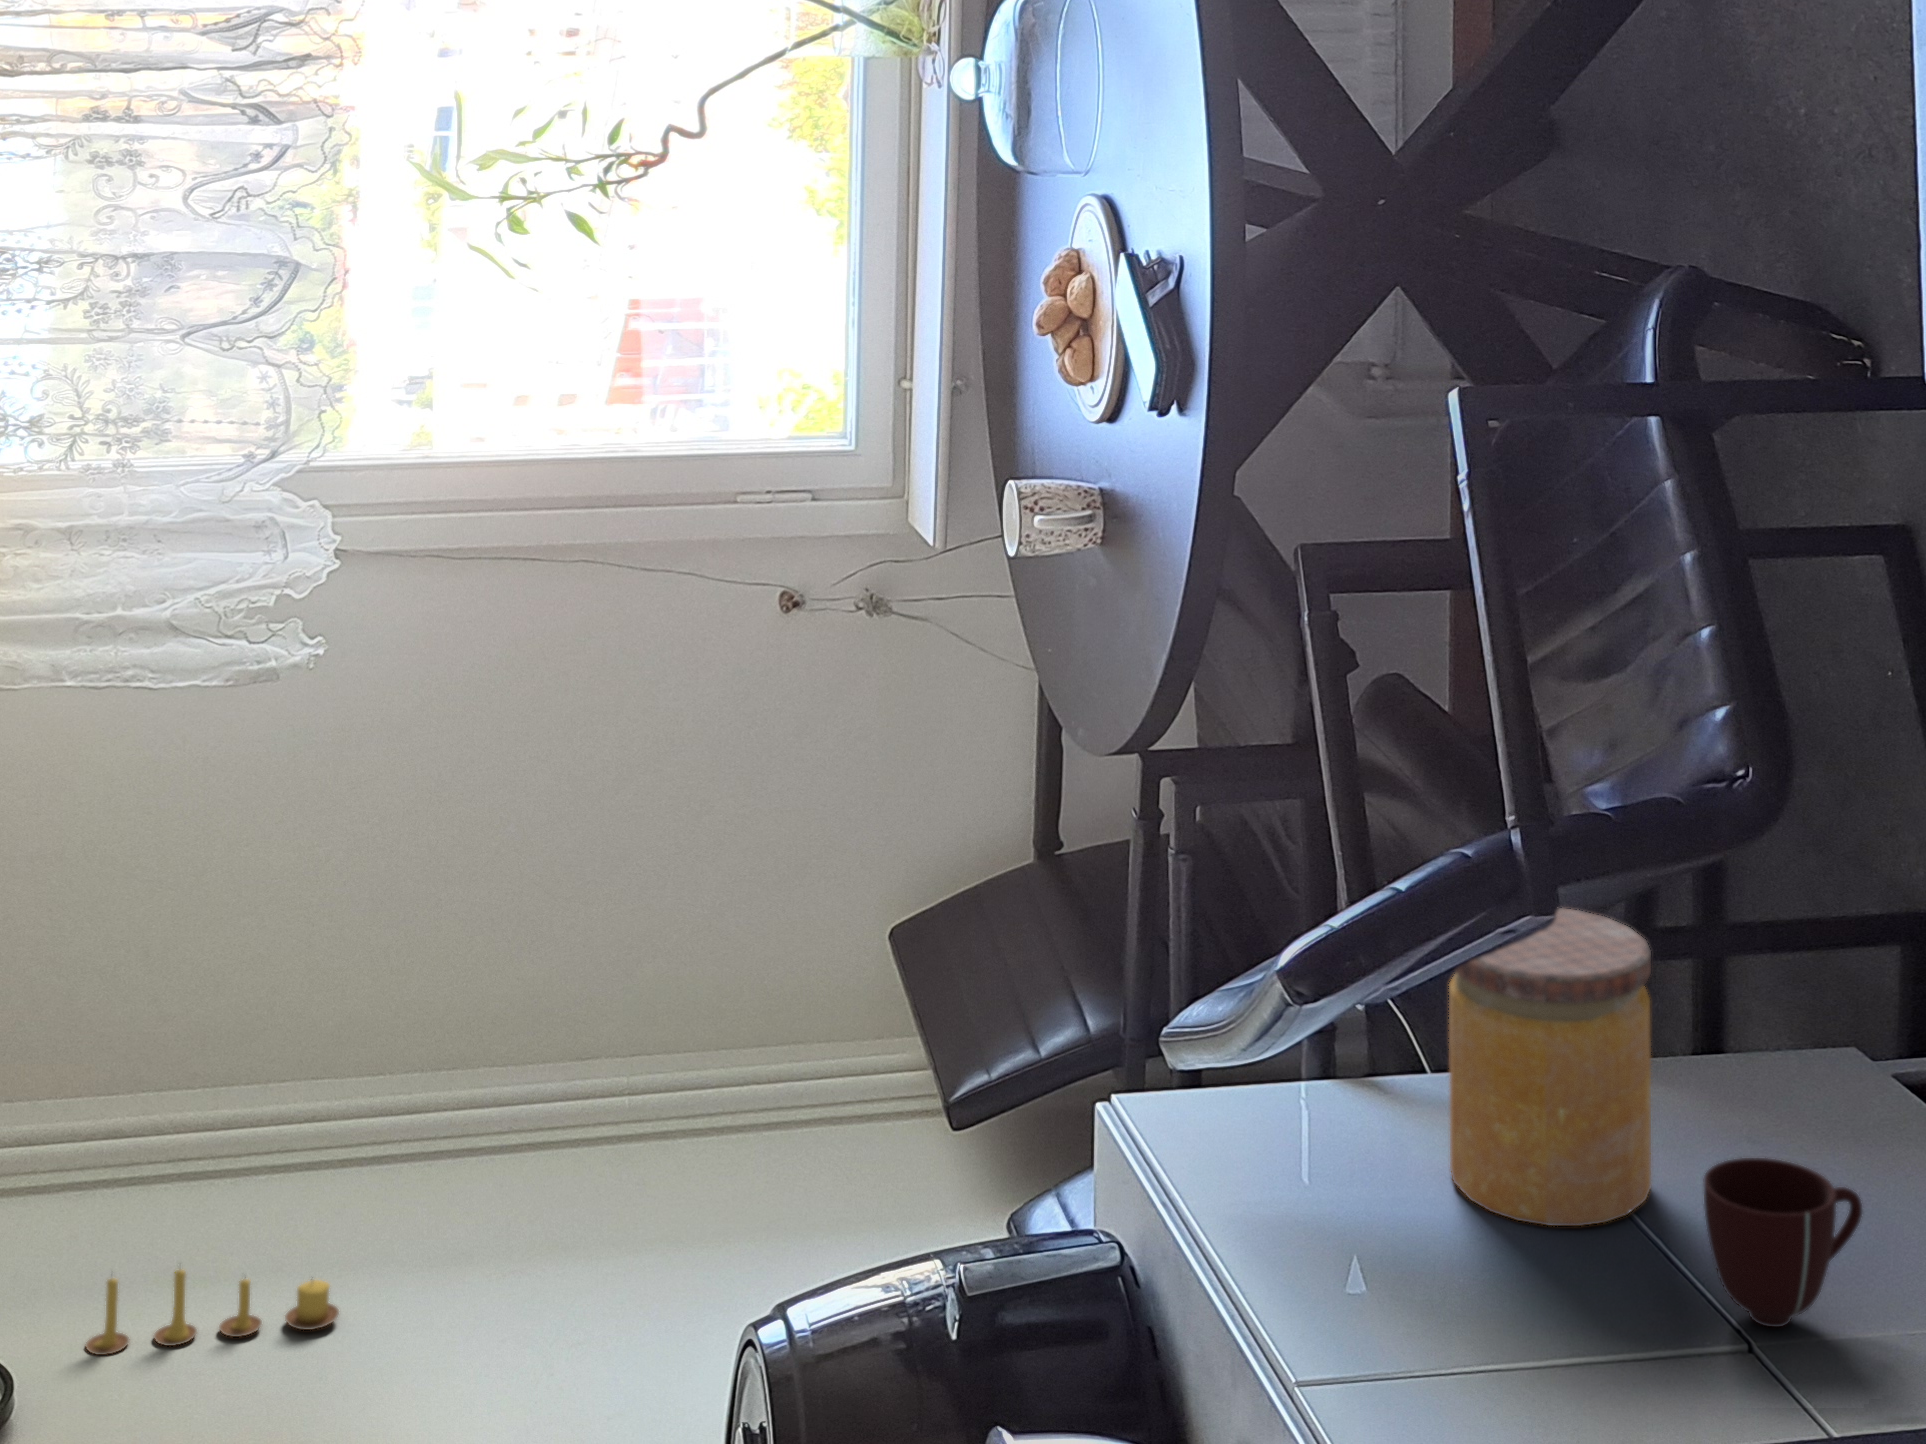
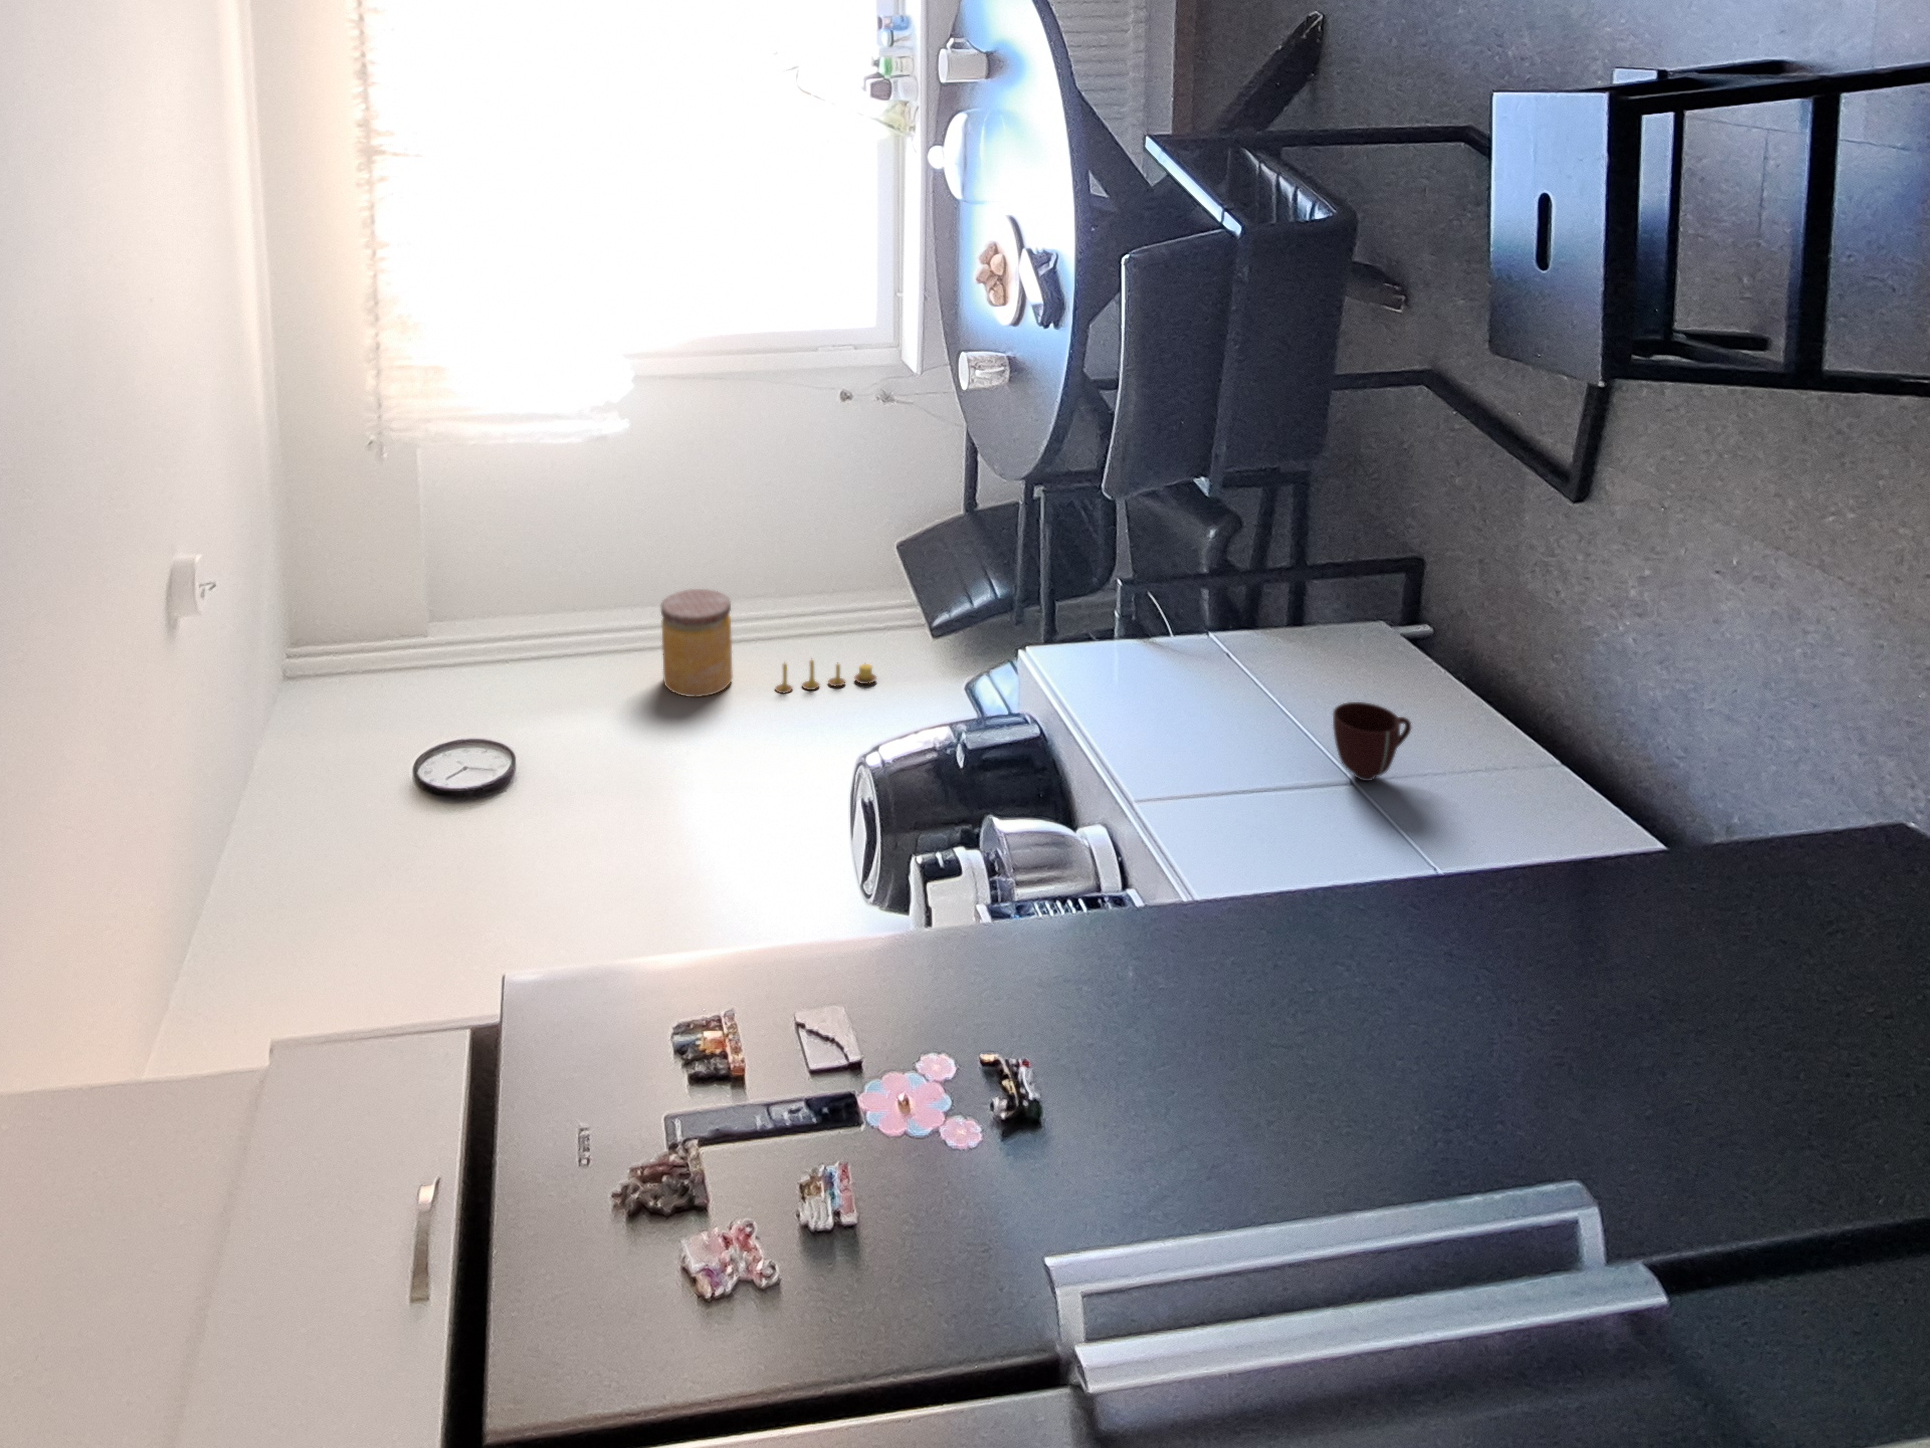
jar: present [1449,908,1651,1226] -> present [661,589,733,697]
candle: present [86,1269,339,1355] -> present [775,660,876,693]

